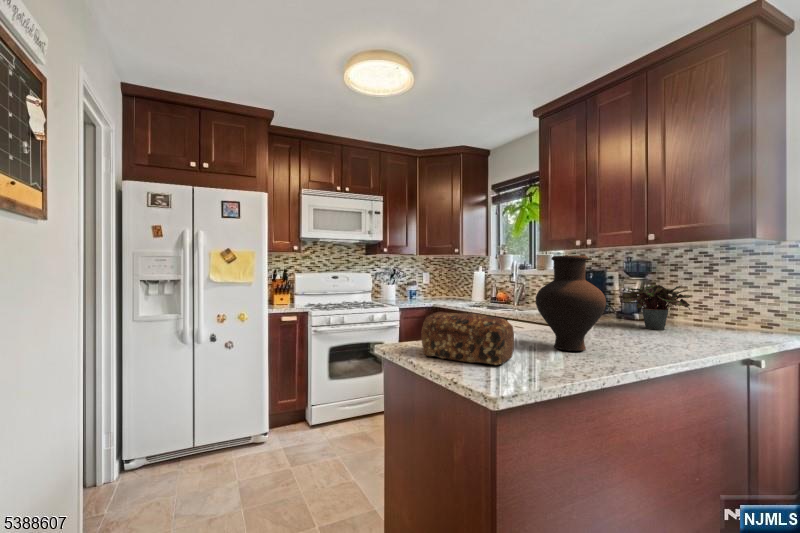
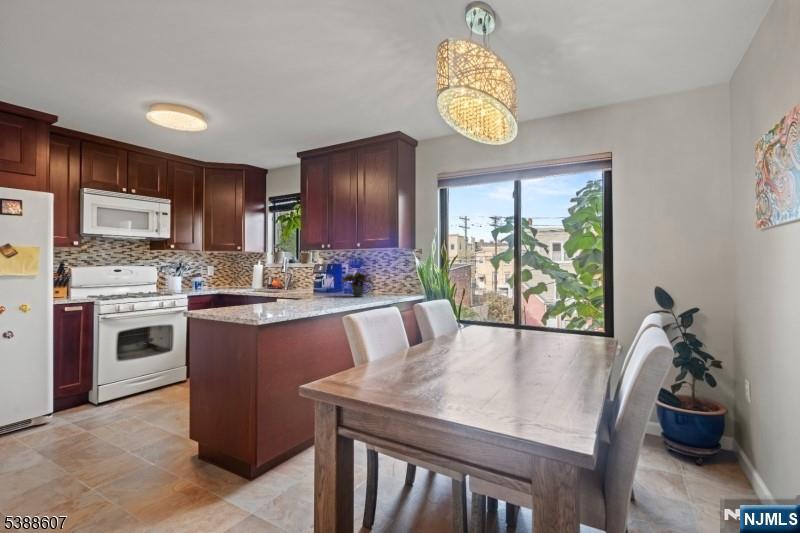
vase: present [536,255,606,351] -> none [282,256,318,306]
bread loaf: present [421,312,514,365] -> none [212,288,267,313]

